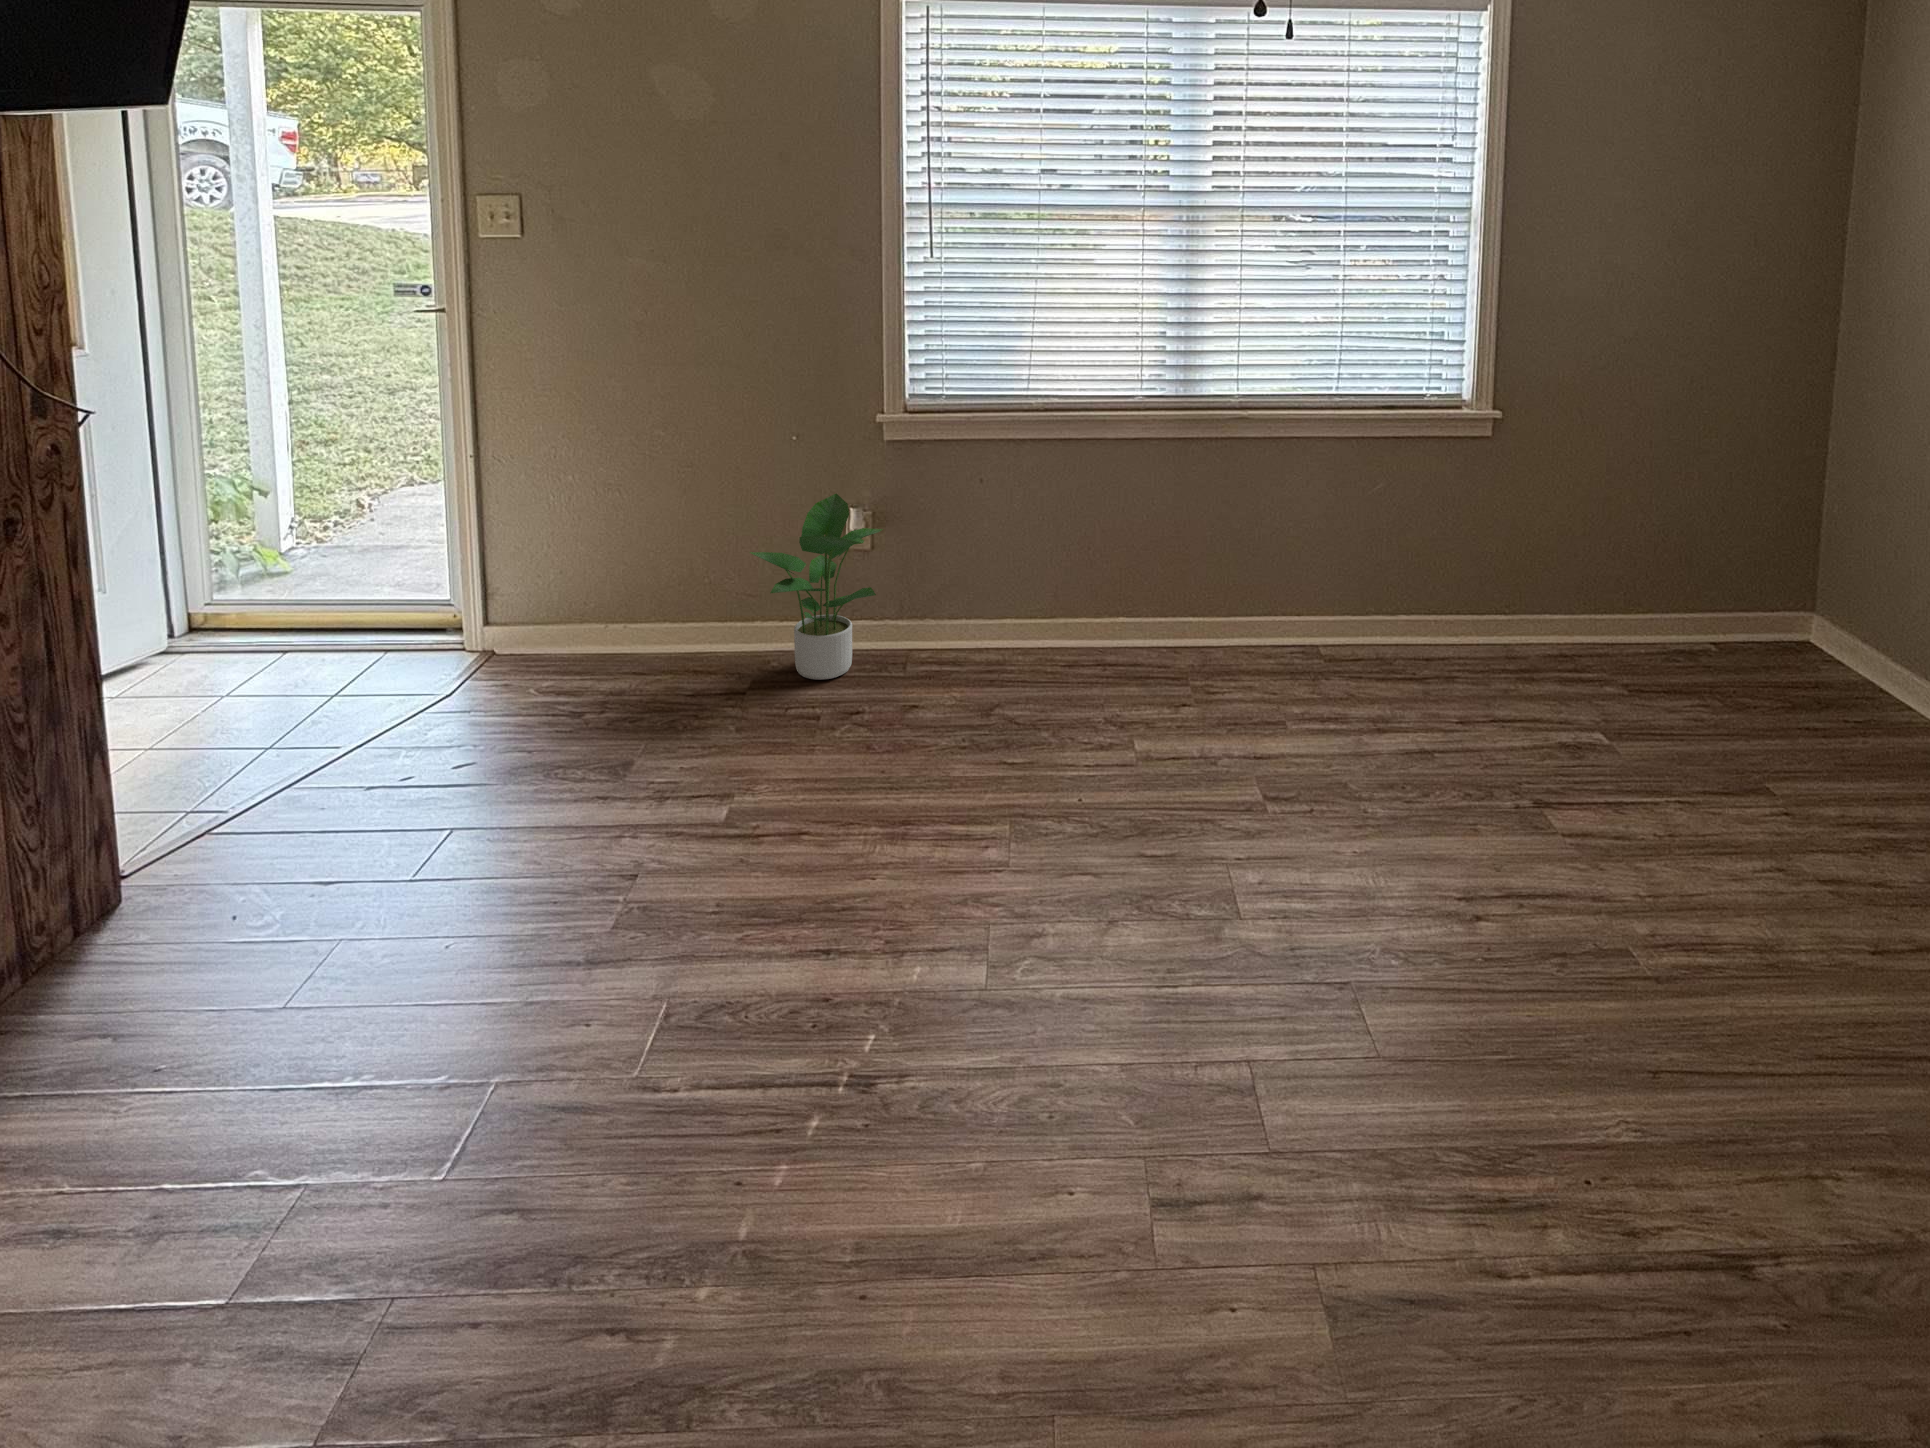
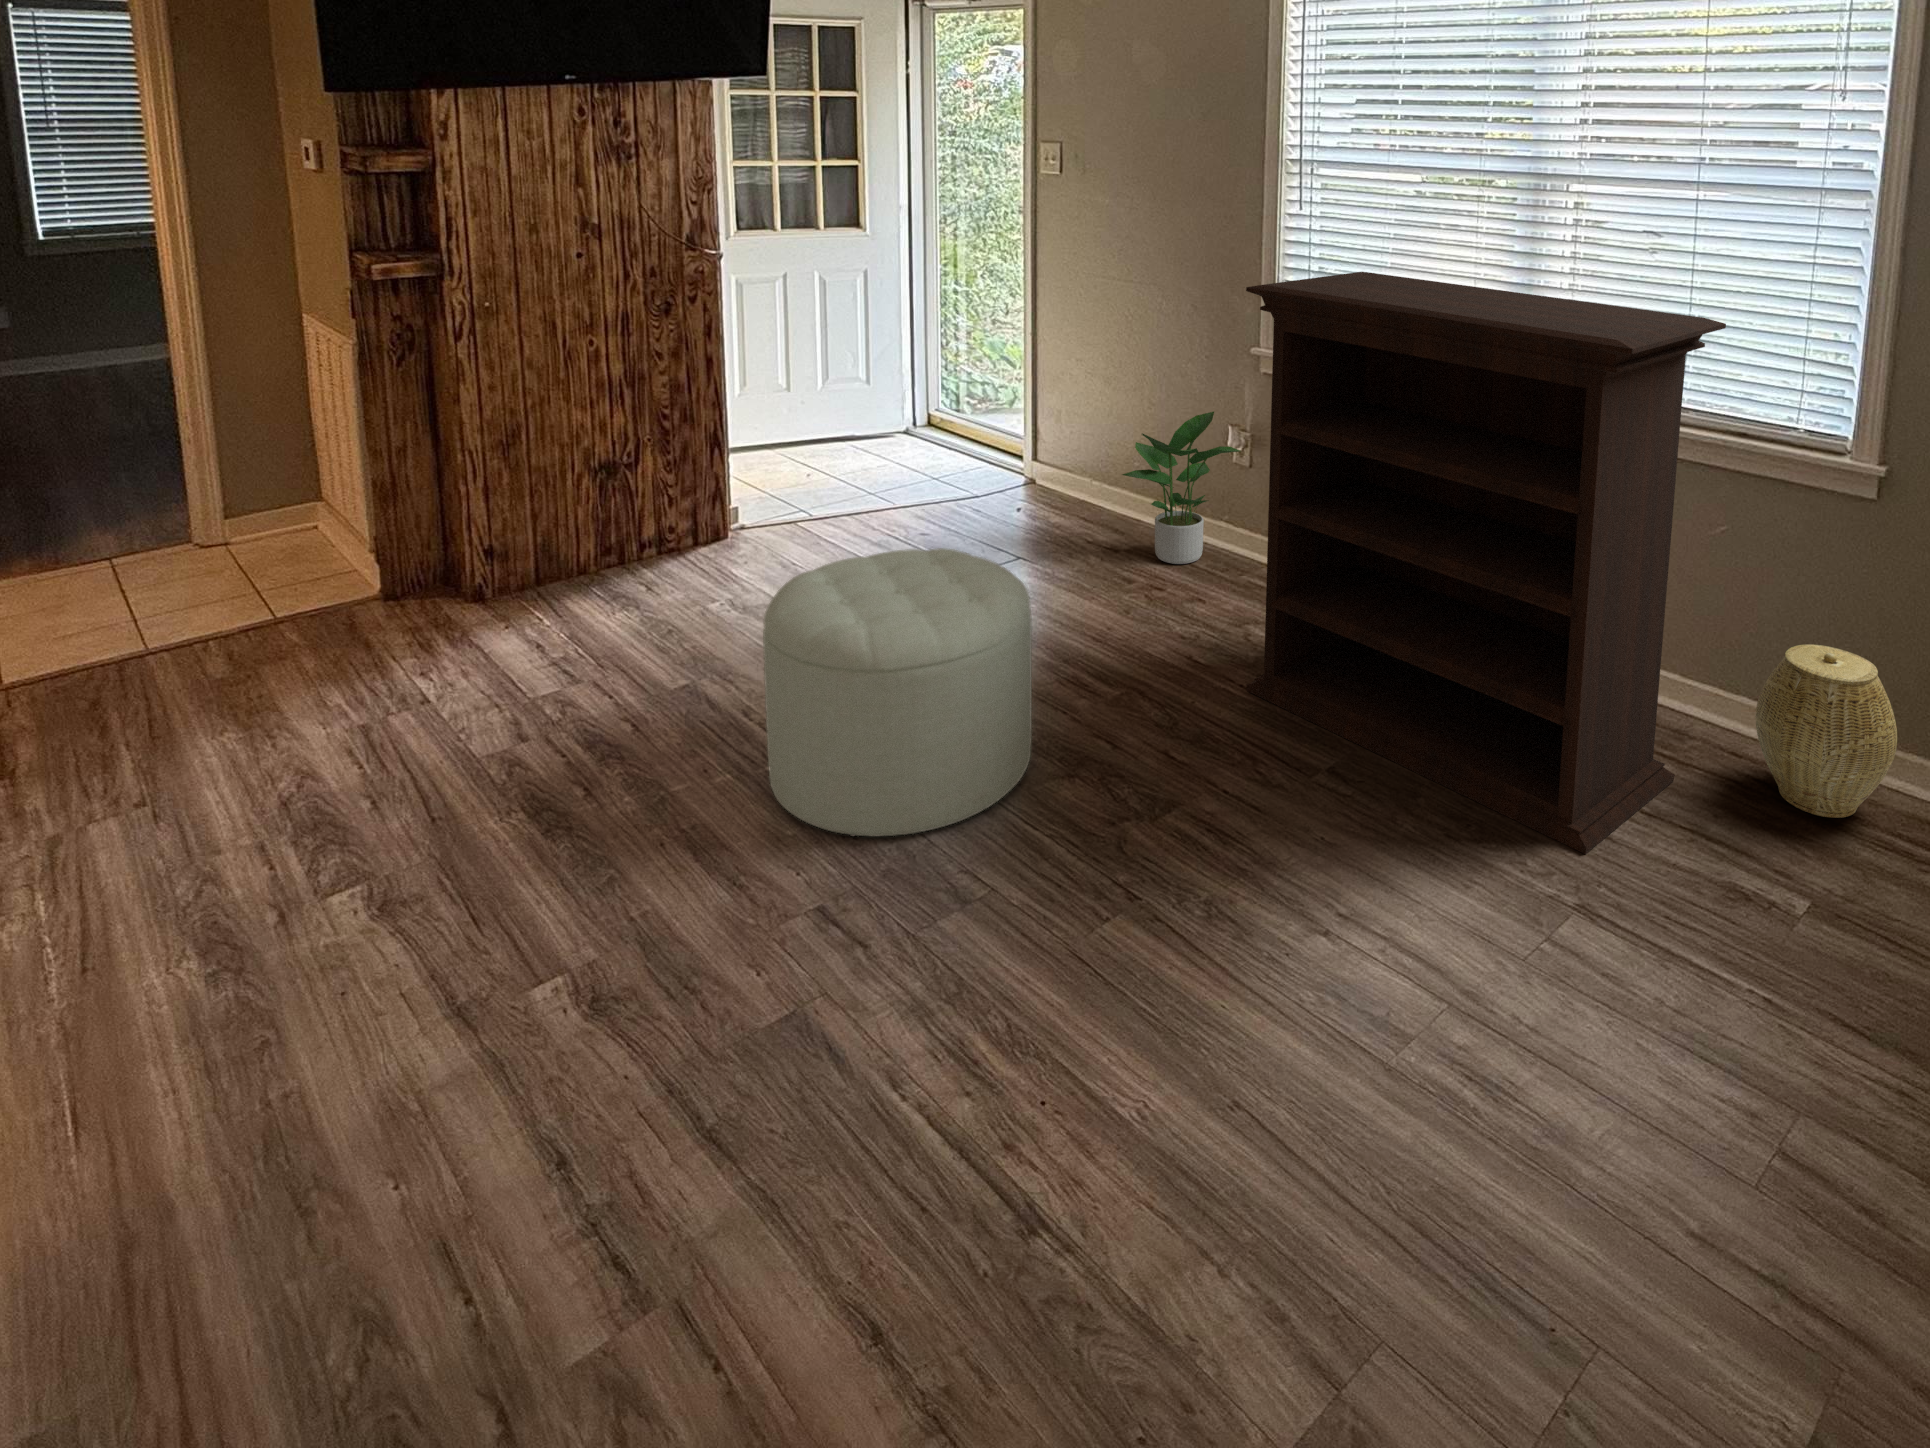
bookshelf: none [1102,313,1523,758] -> present [1246,272,1726,854]
woven basket: none [1455,546,1552,669] -> present [1755,644,1897,818]
ottoman: none [824,710,1154,1111] -> present [763,548,1032,836]

